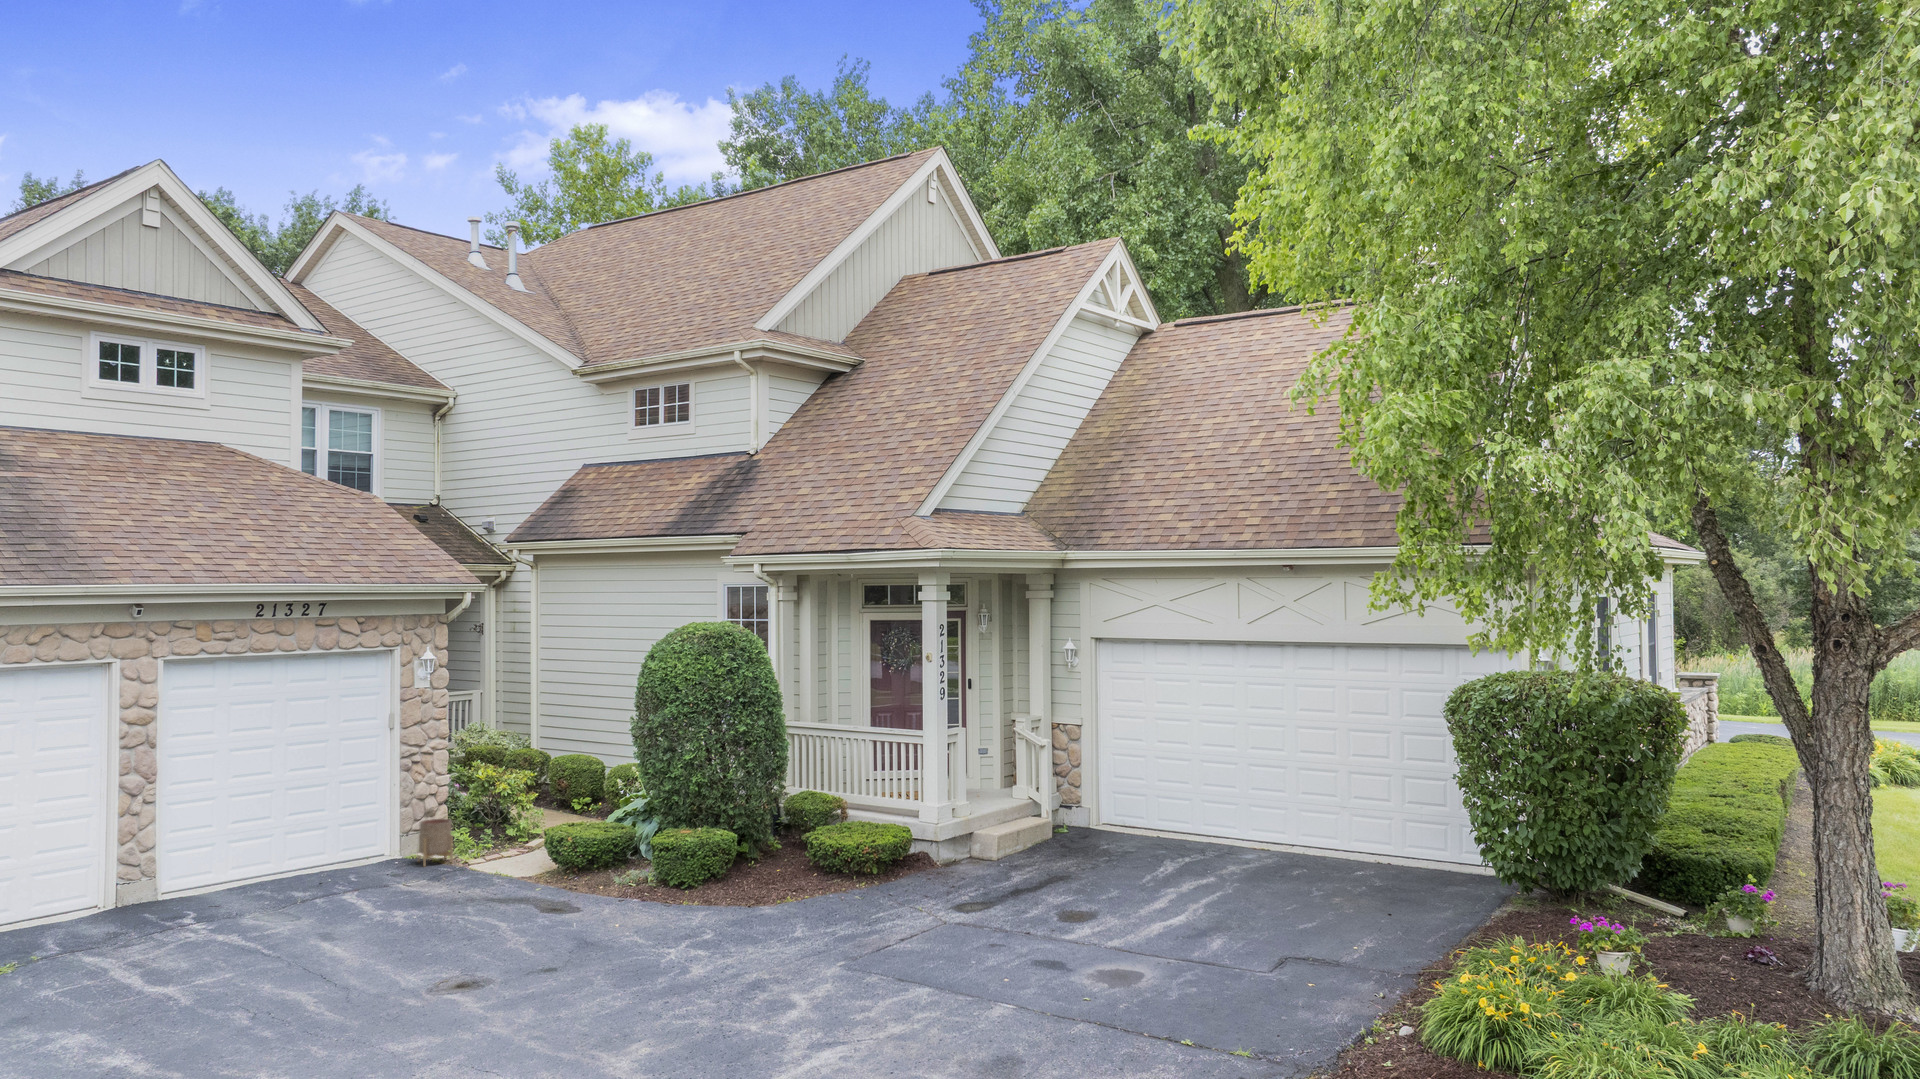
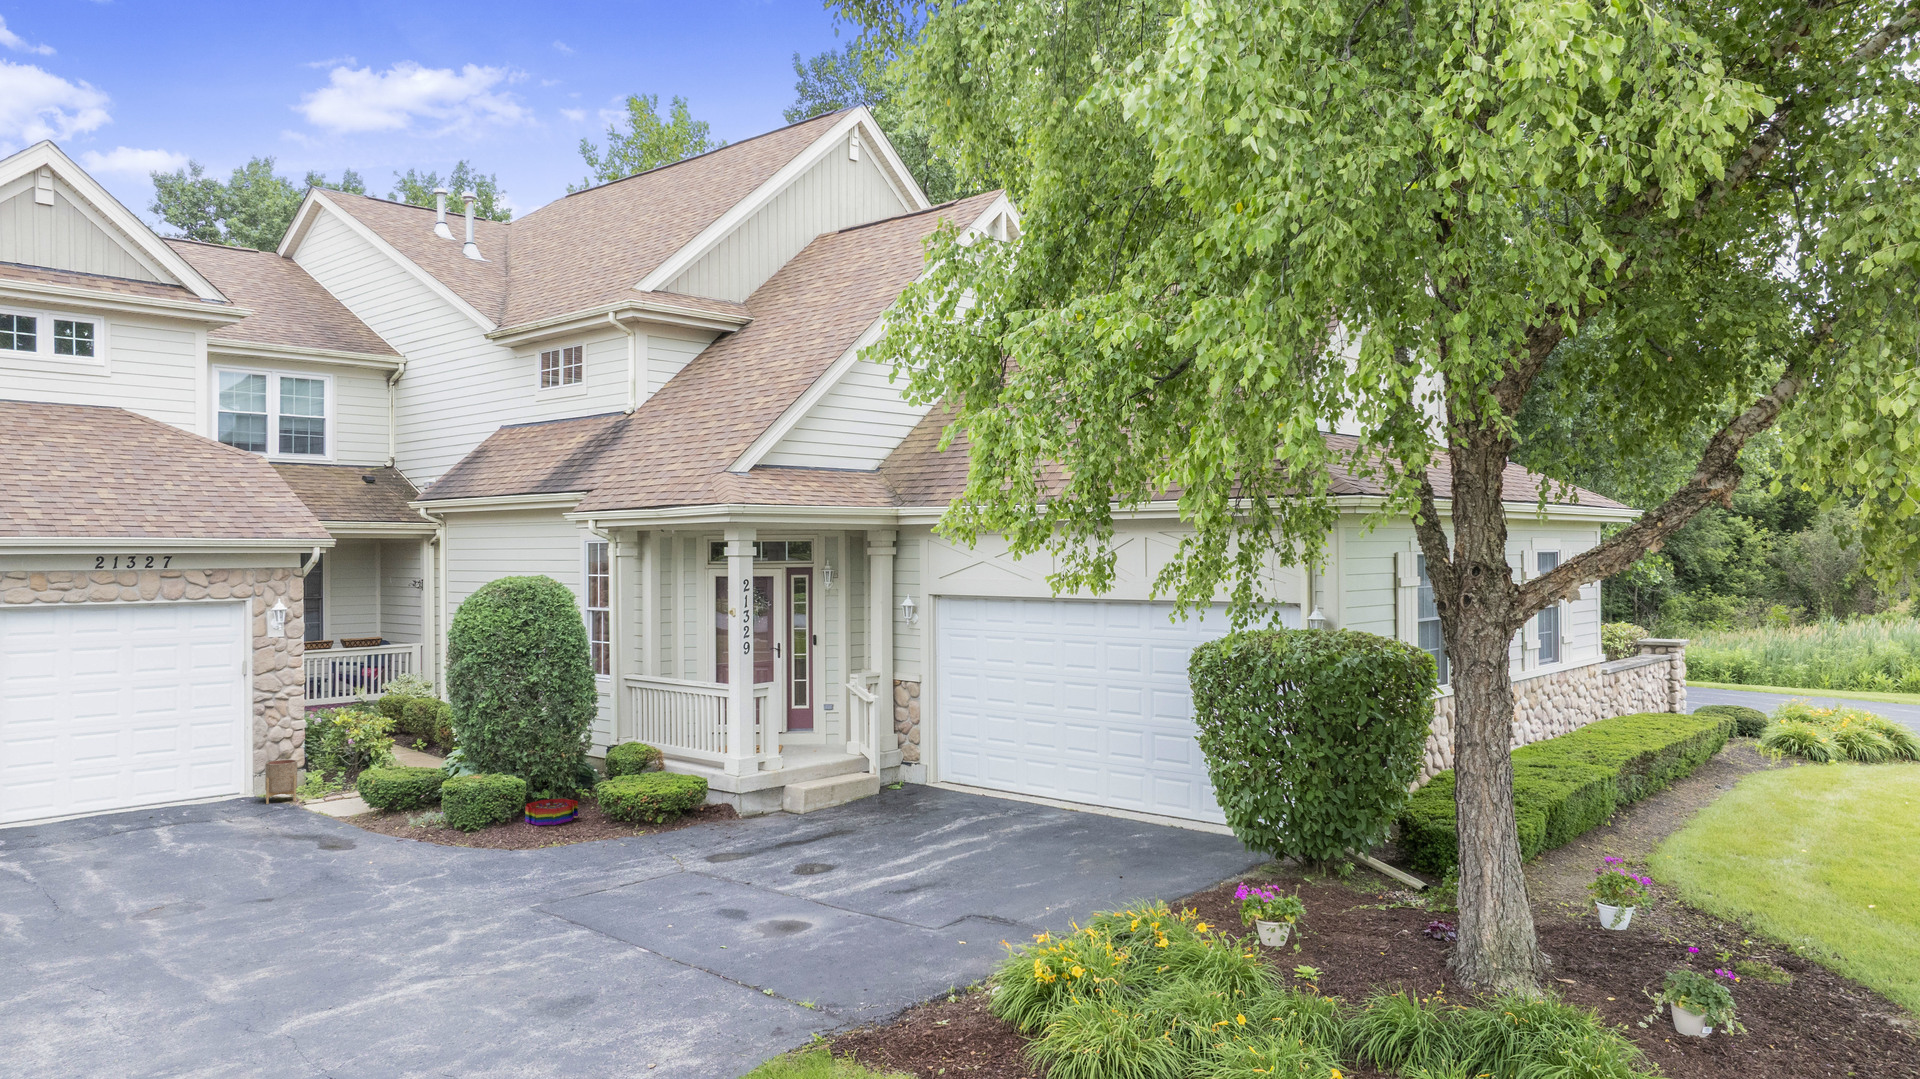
storage bin: none [729,852,780,881] -> present [525,799,578,825]

